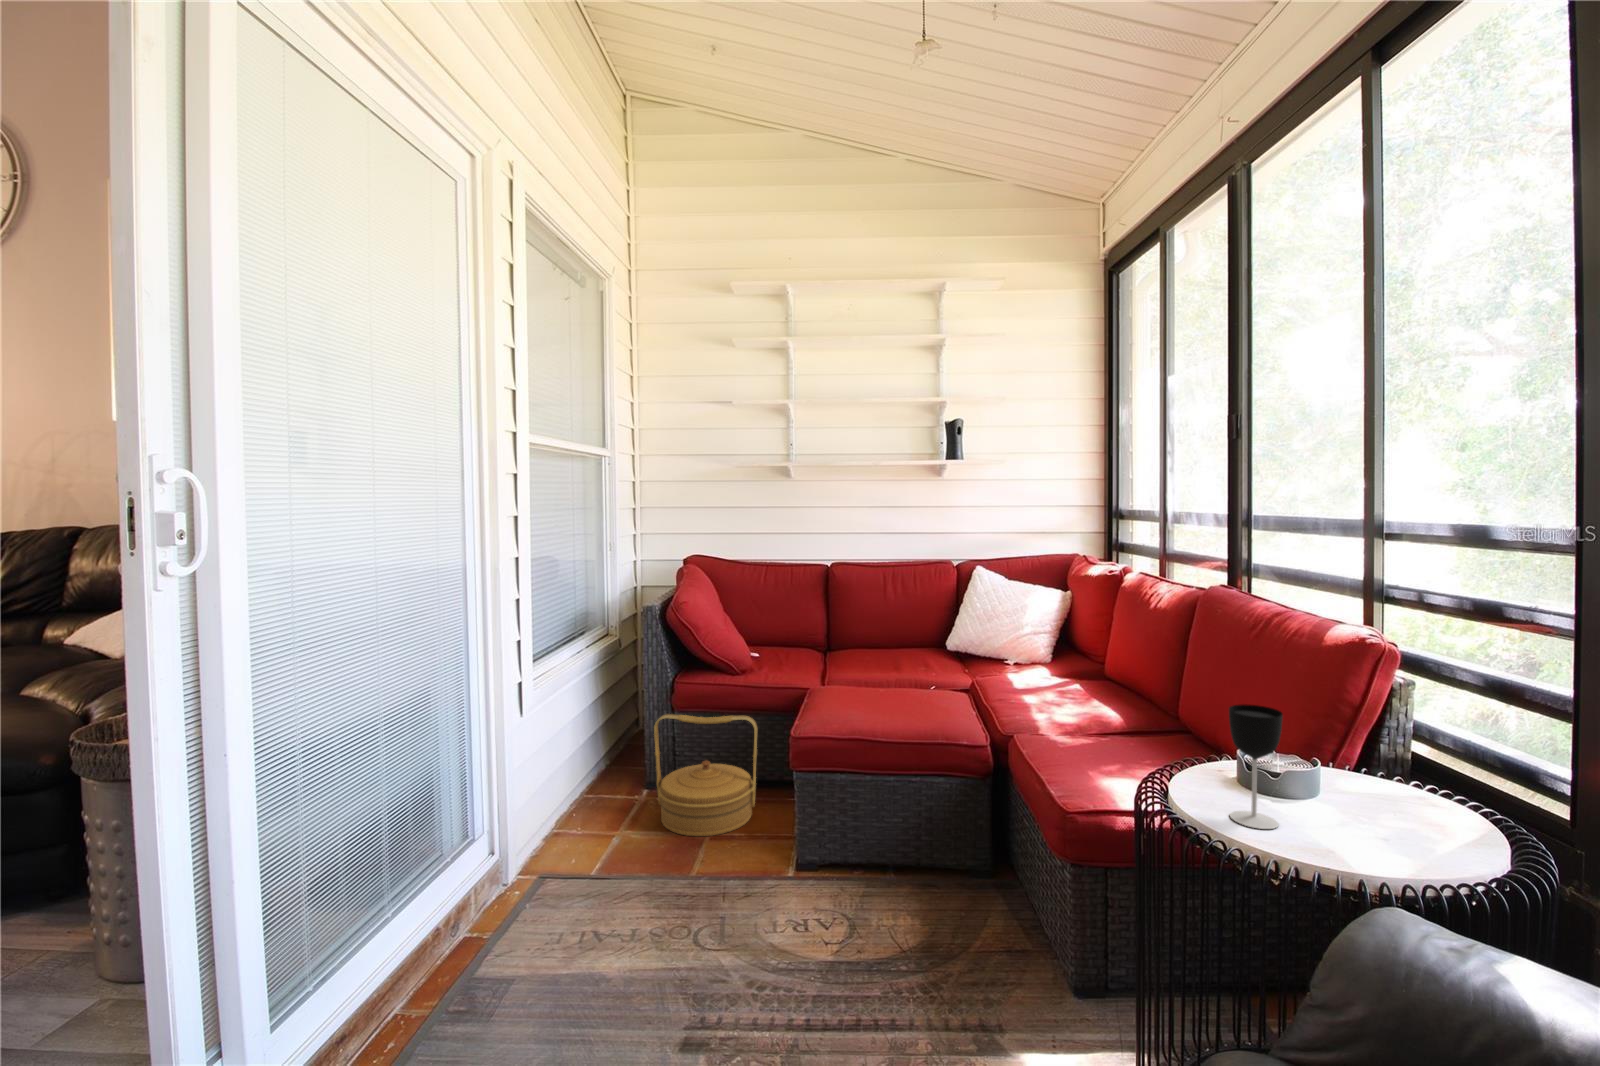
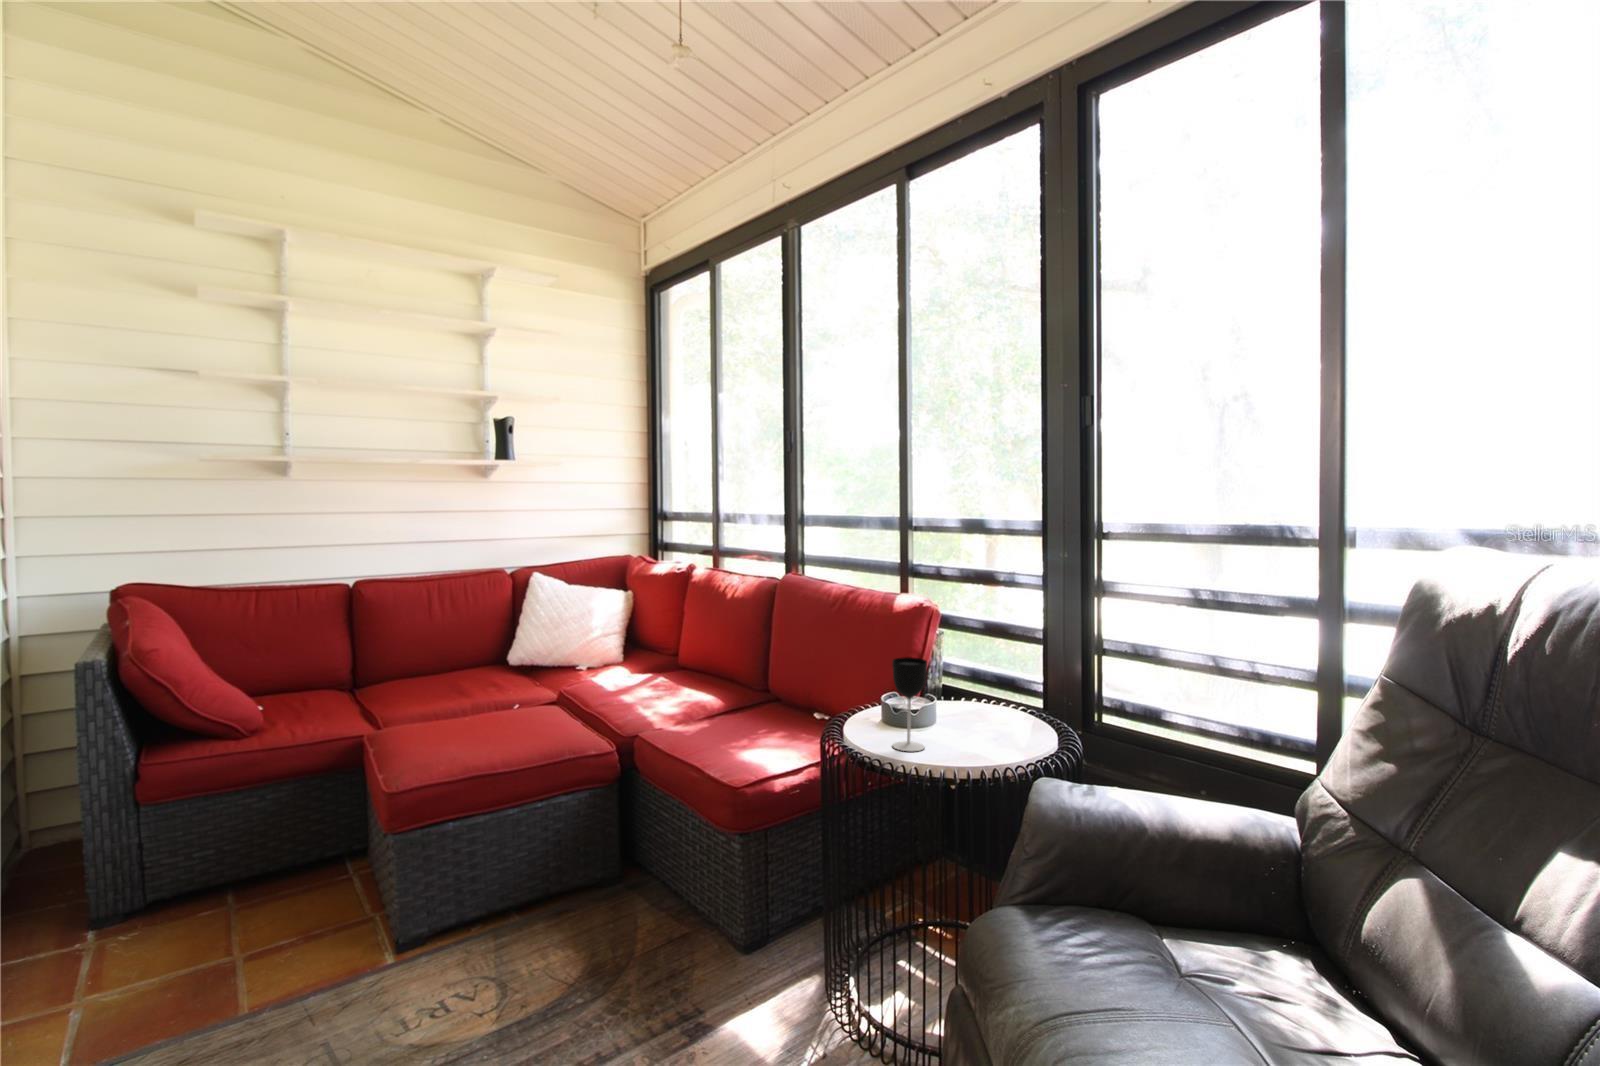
woven basket: present [654,714,757,836] -> none [105,779,297,976]

